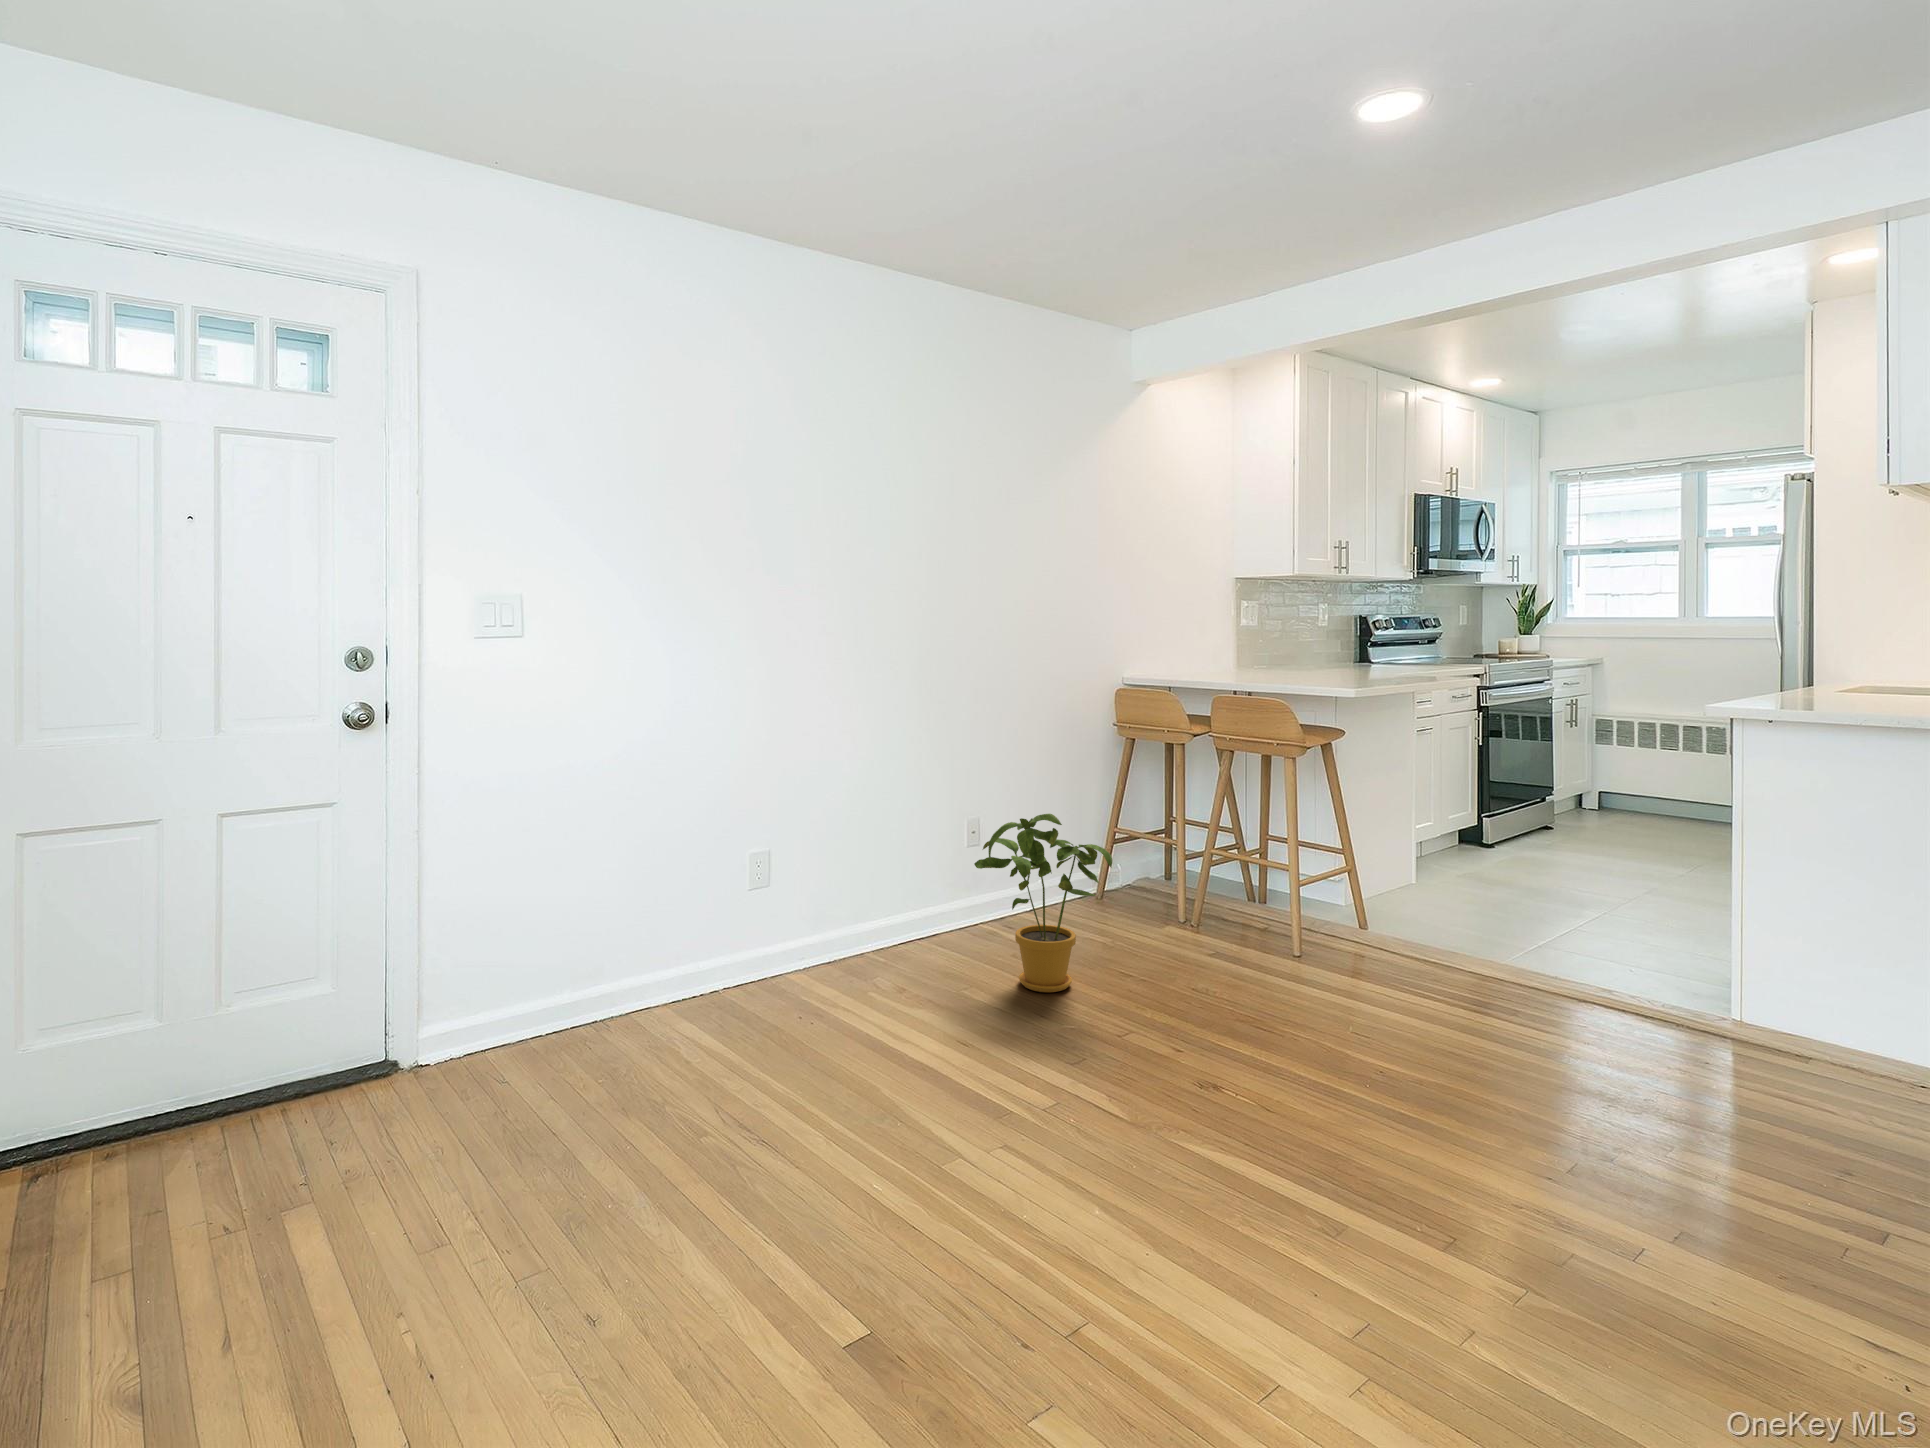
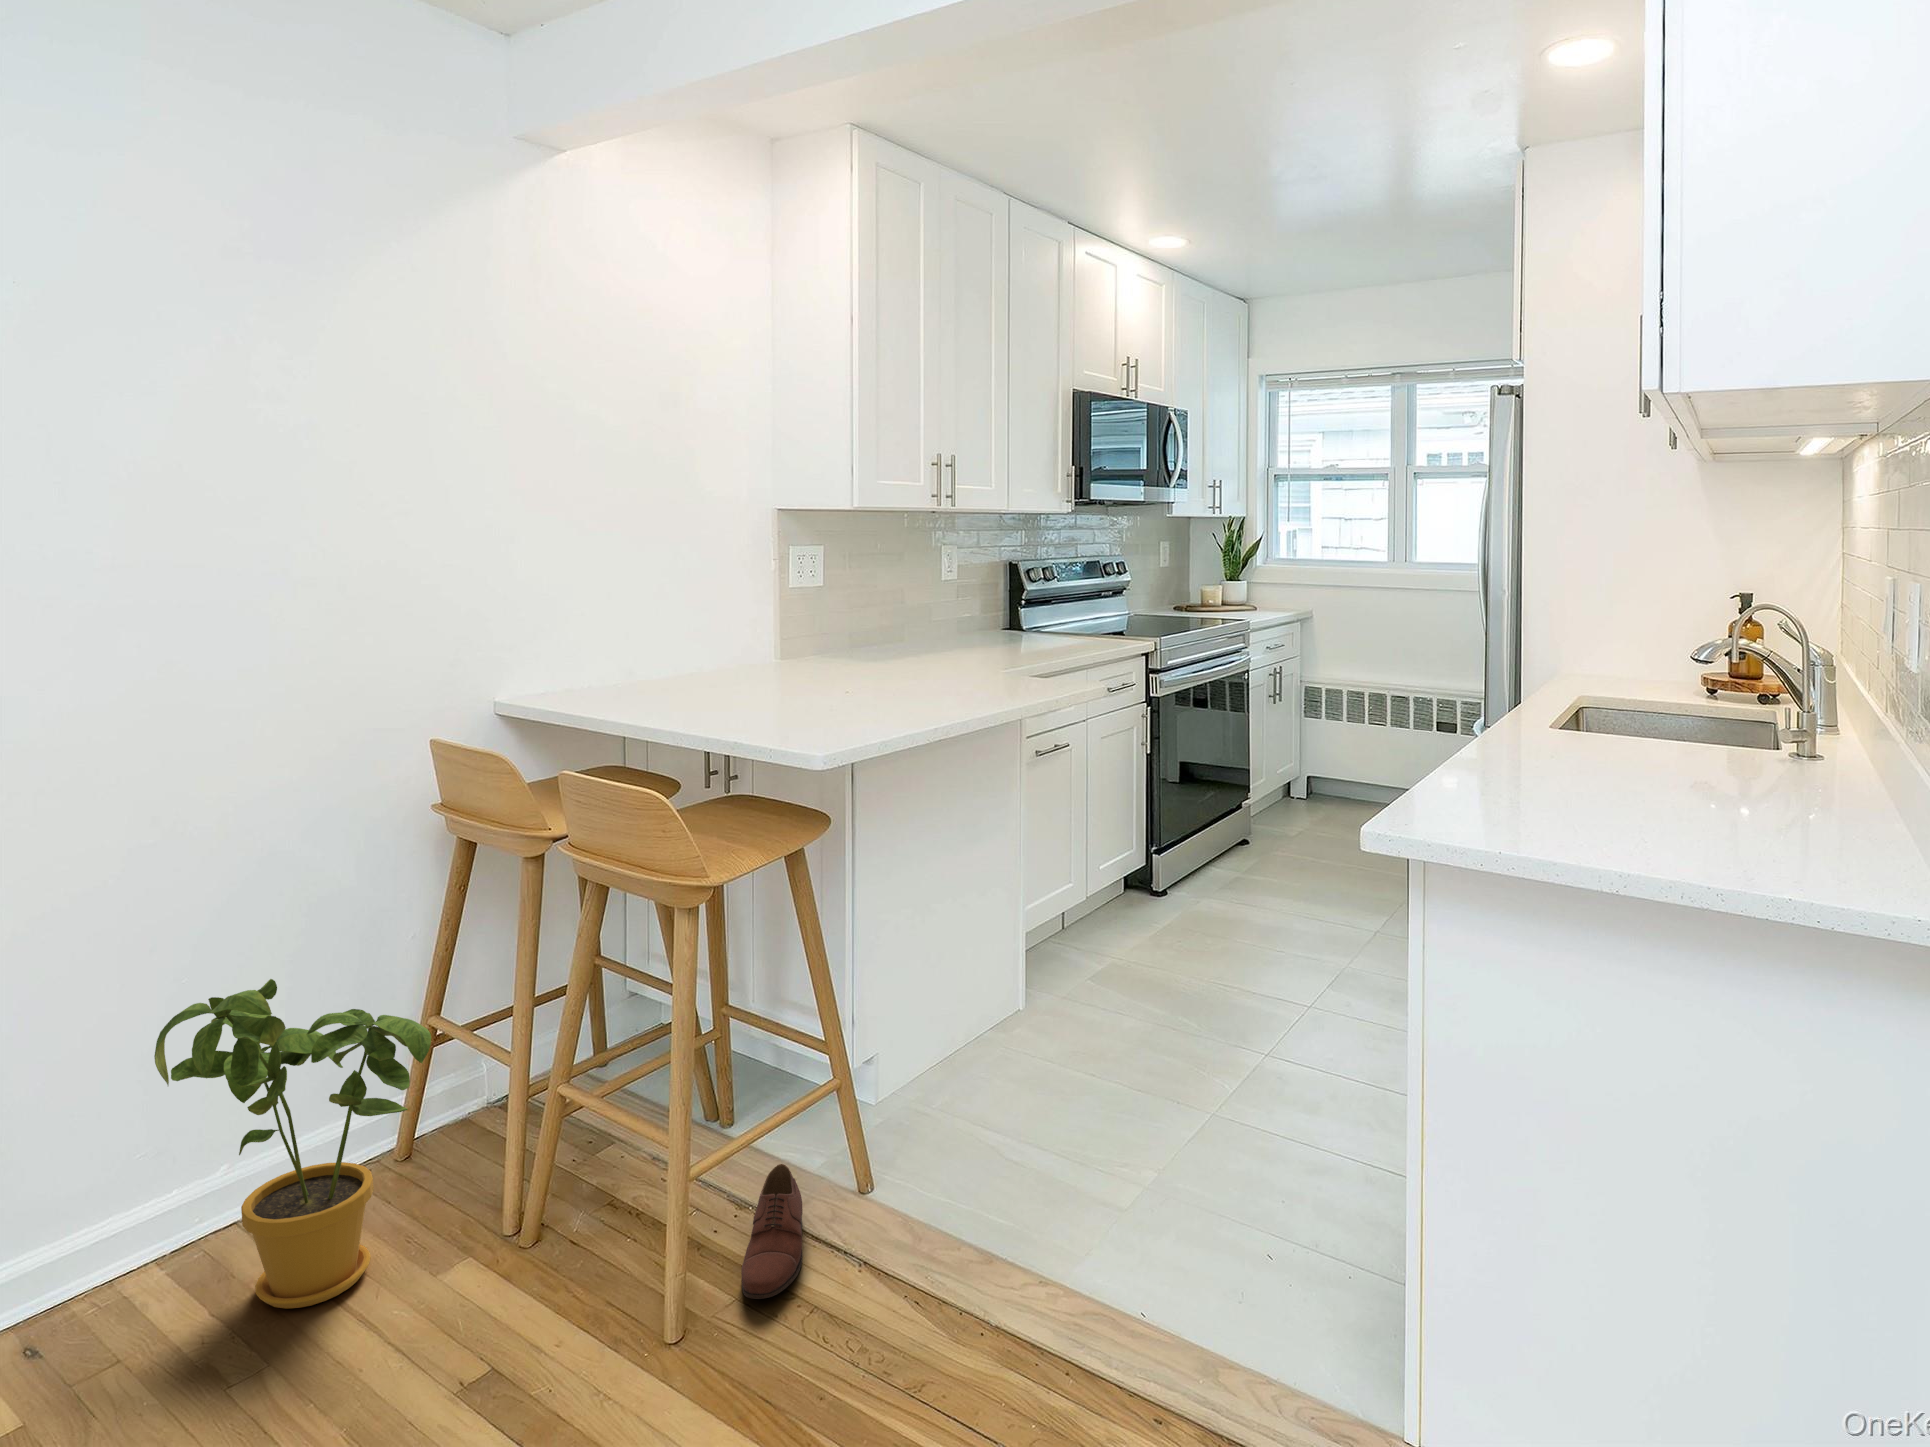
shoe: none [1288,958,1327,1017] -> present [741,1164,803,1299]

